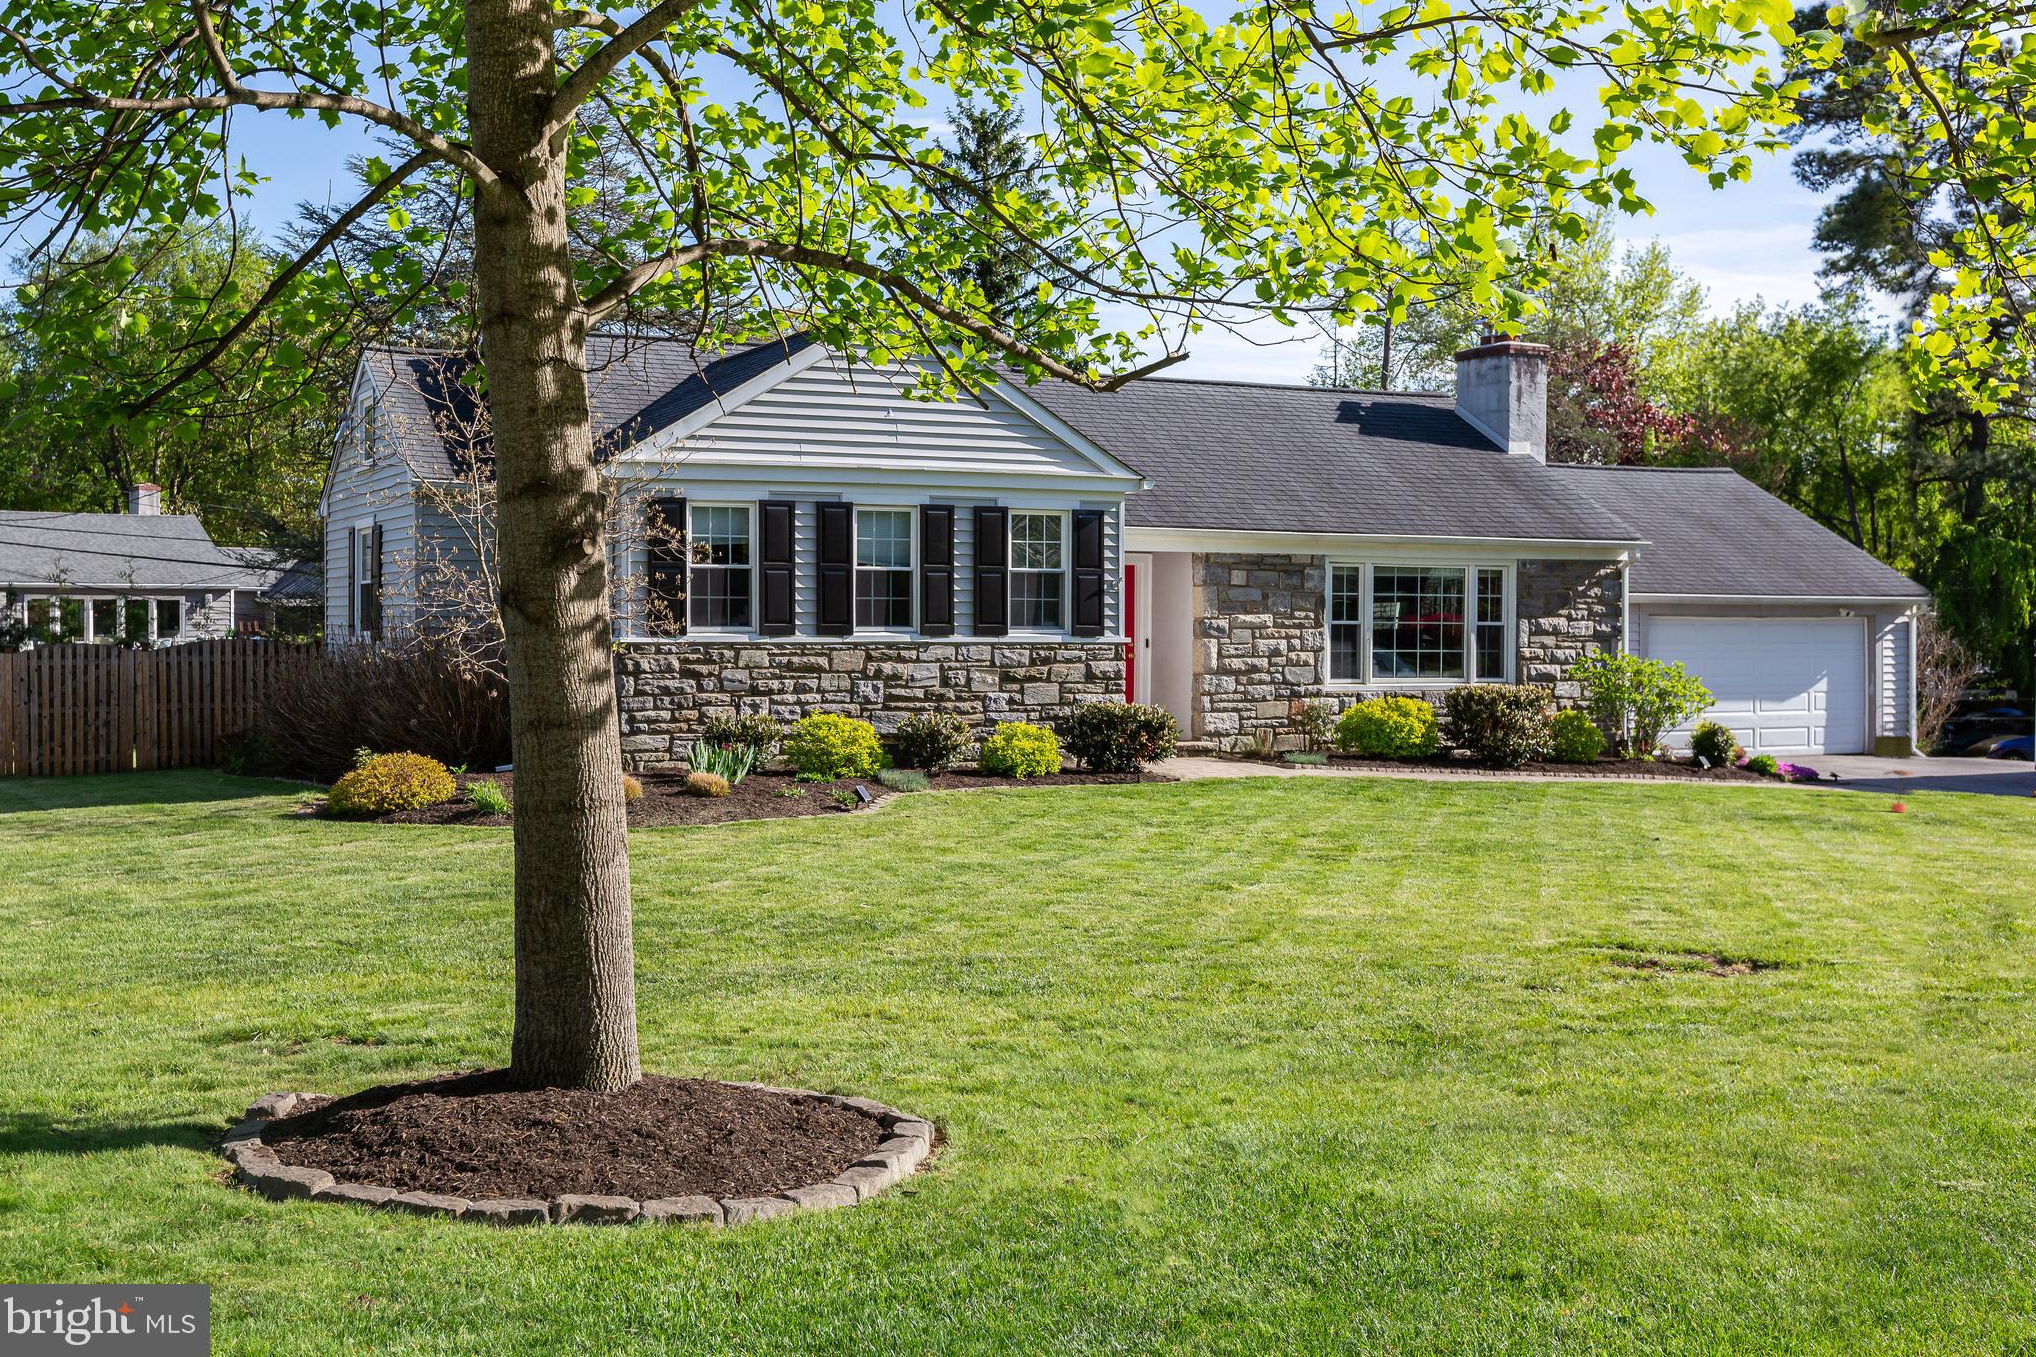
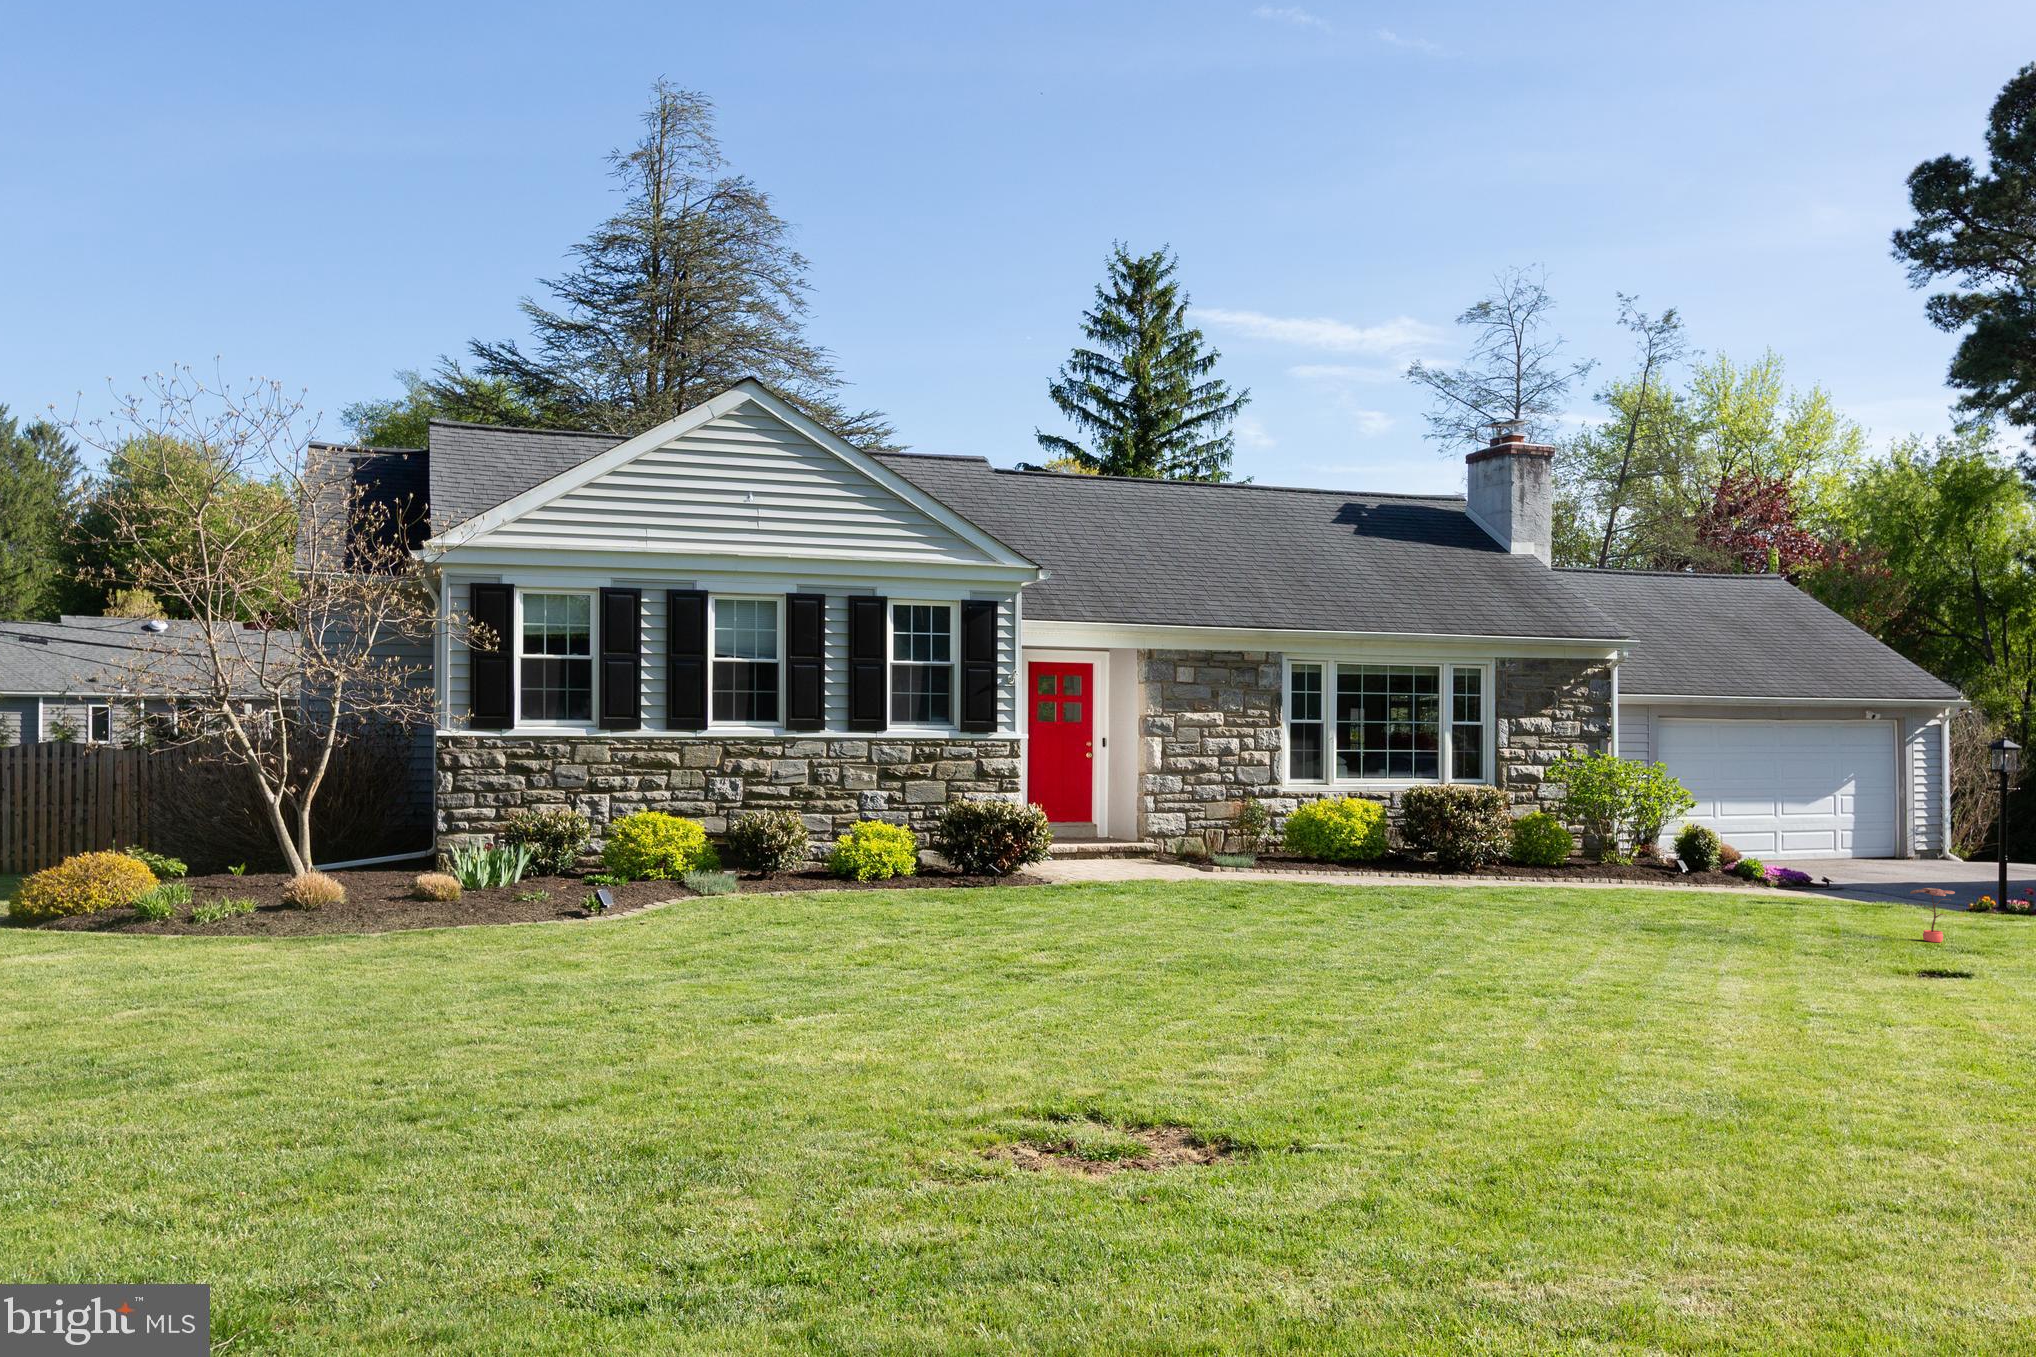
storage bin: present [1873,735,1912,758] -> none [1914,841,1957,866]

